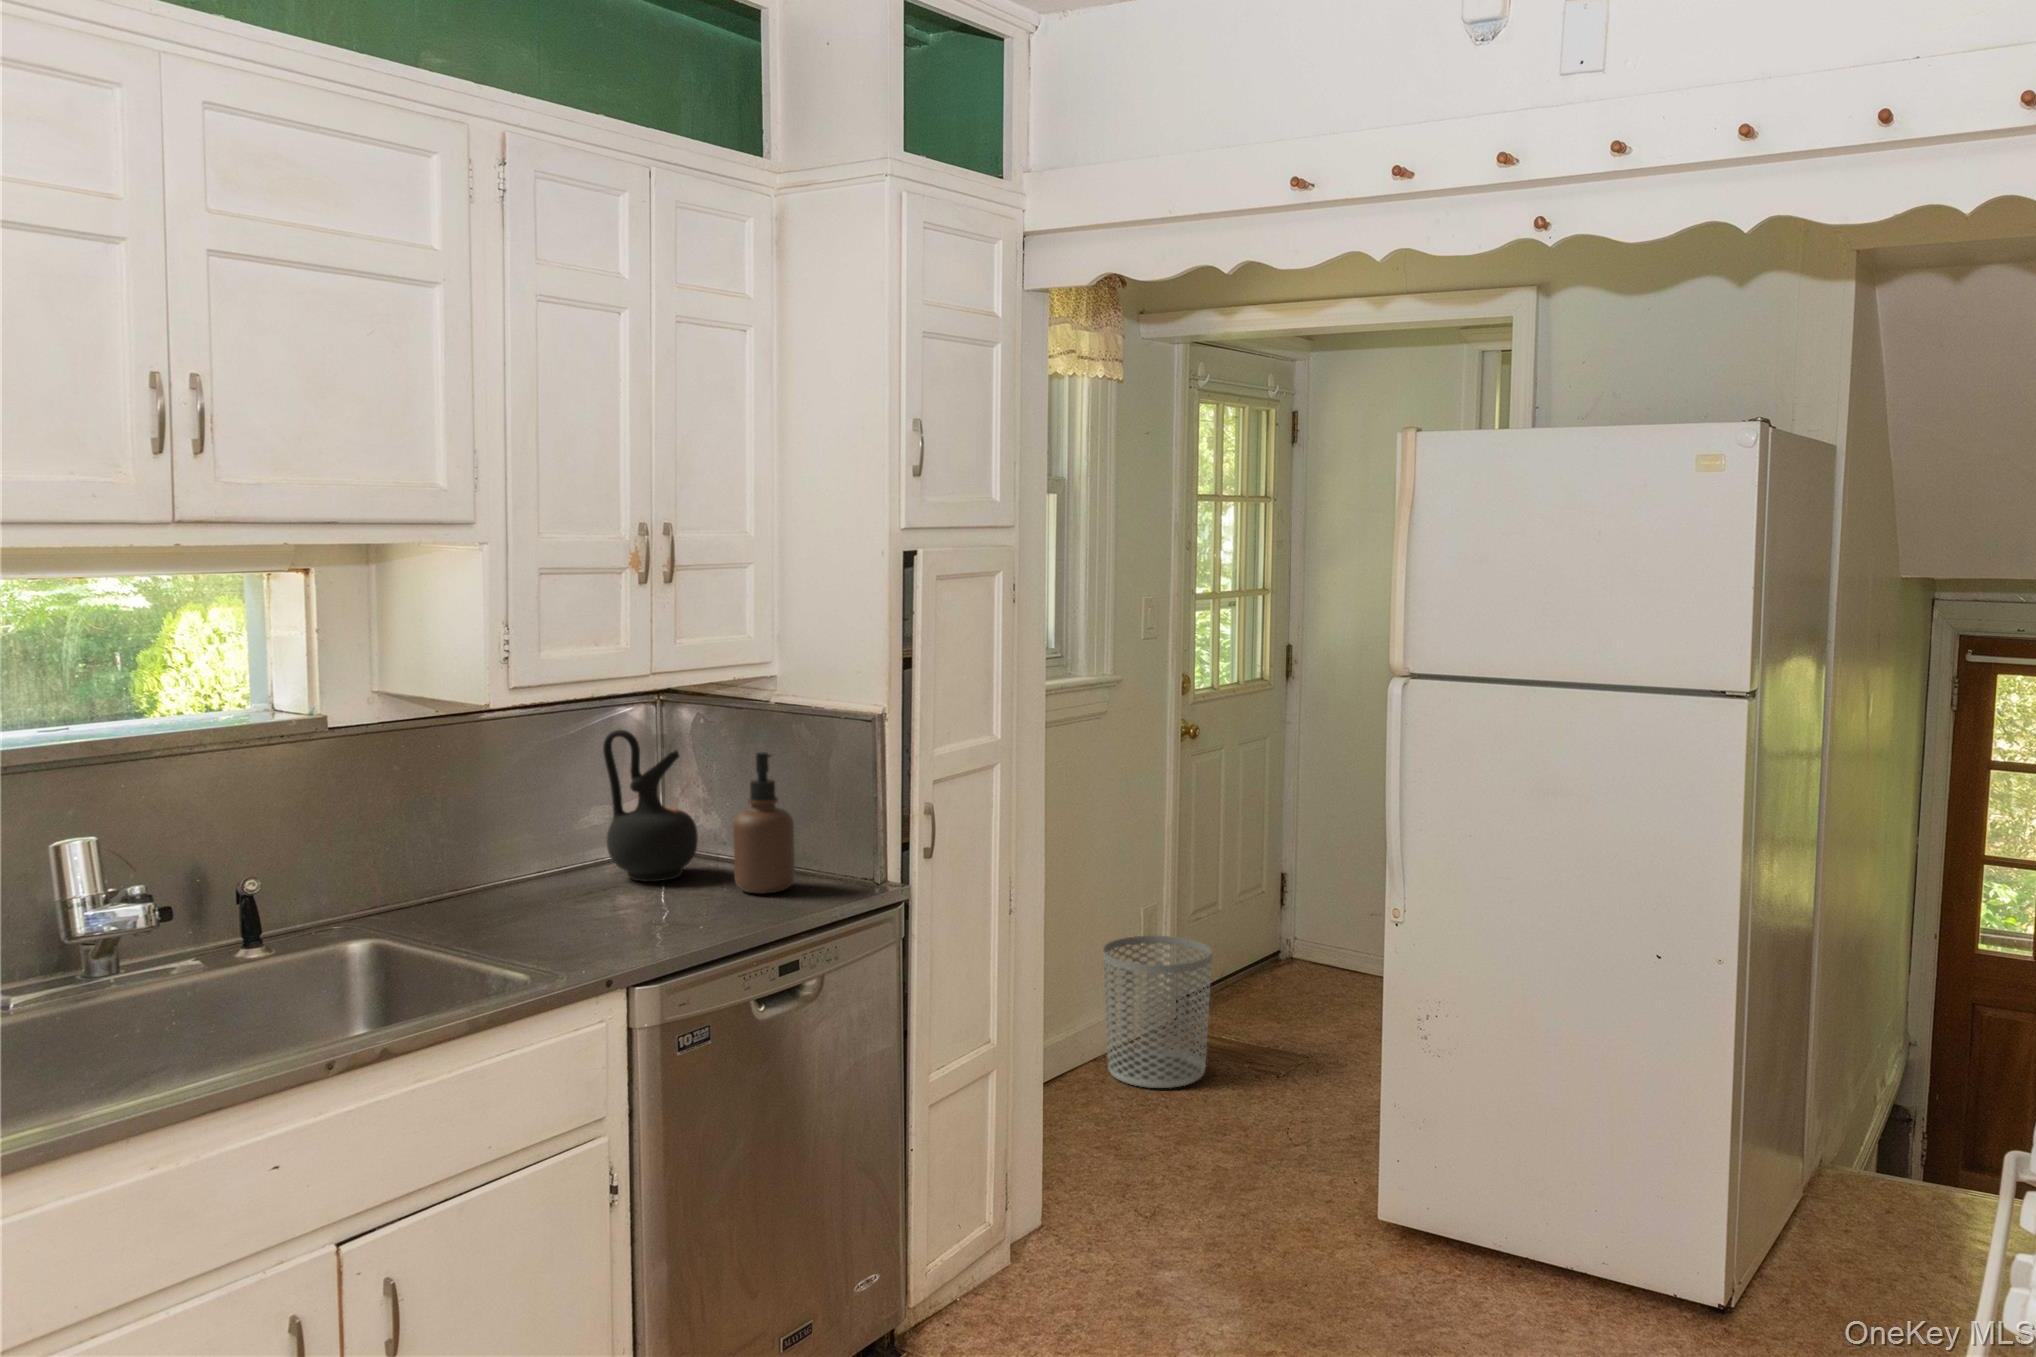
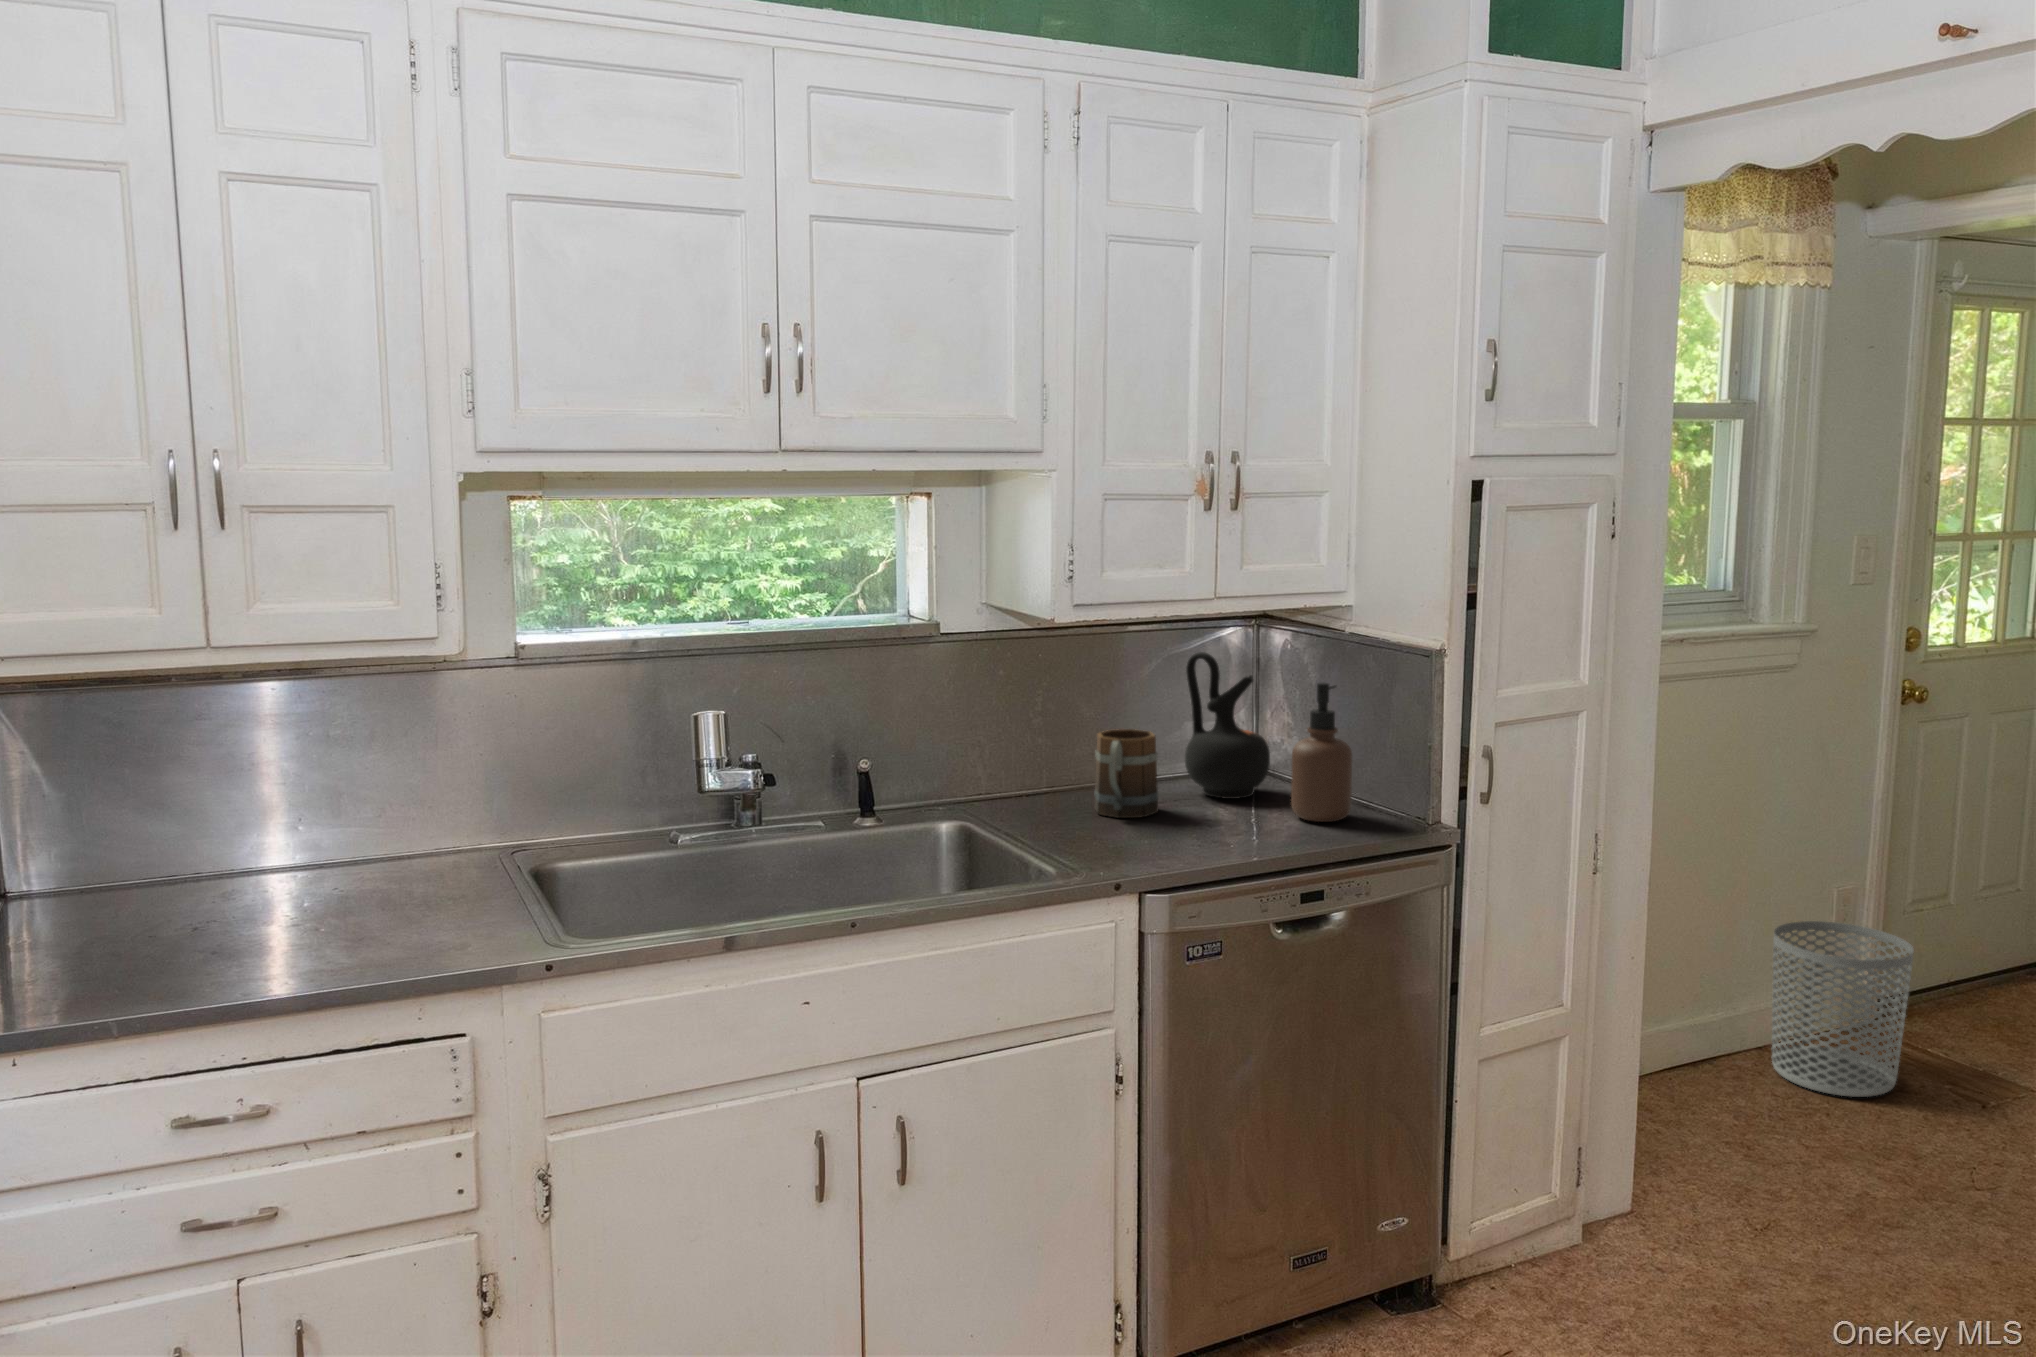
mug: none [522,817,596,914] -> present [1094,729,1158,818]

